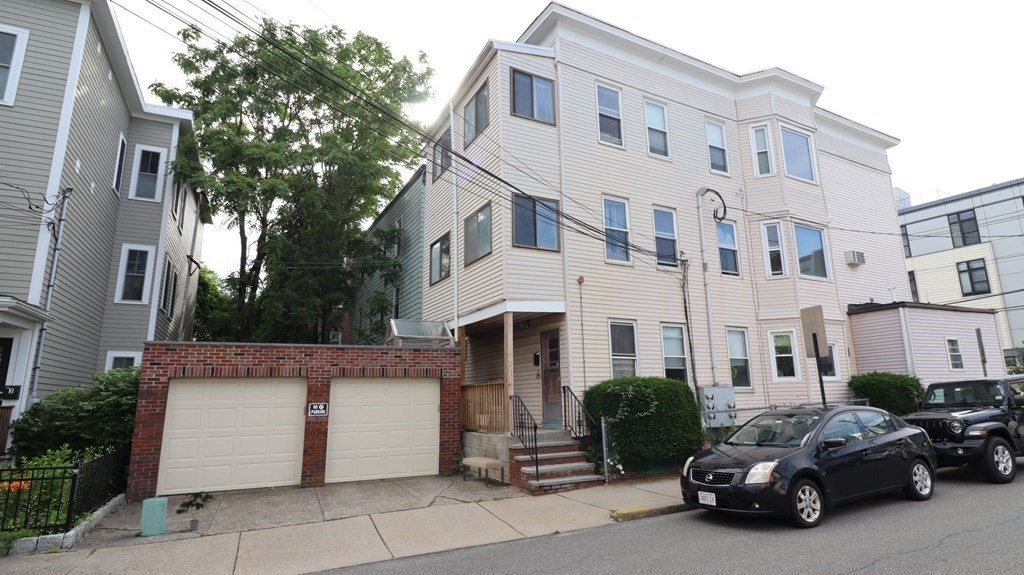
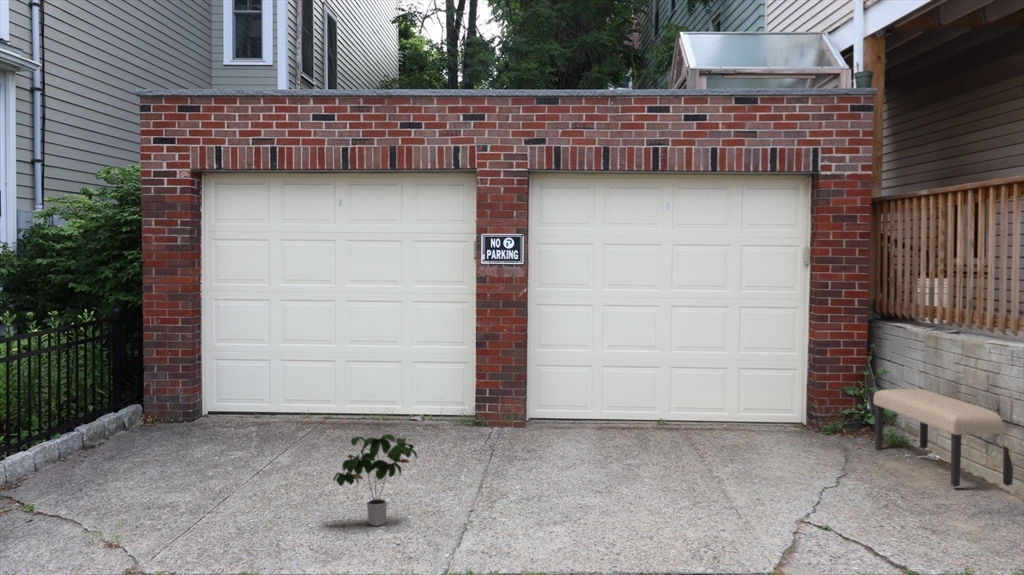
potted plant: present [175,491,214,530] -> present [334,434,417,526]
trash can: present [135,497,168,536] -> none [44,442,112,533]

